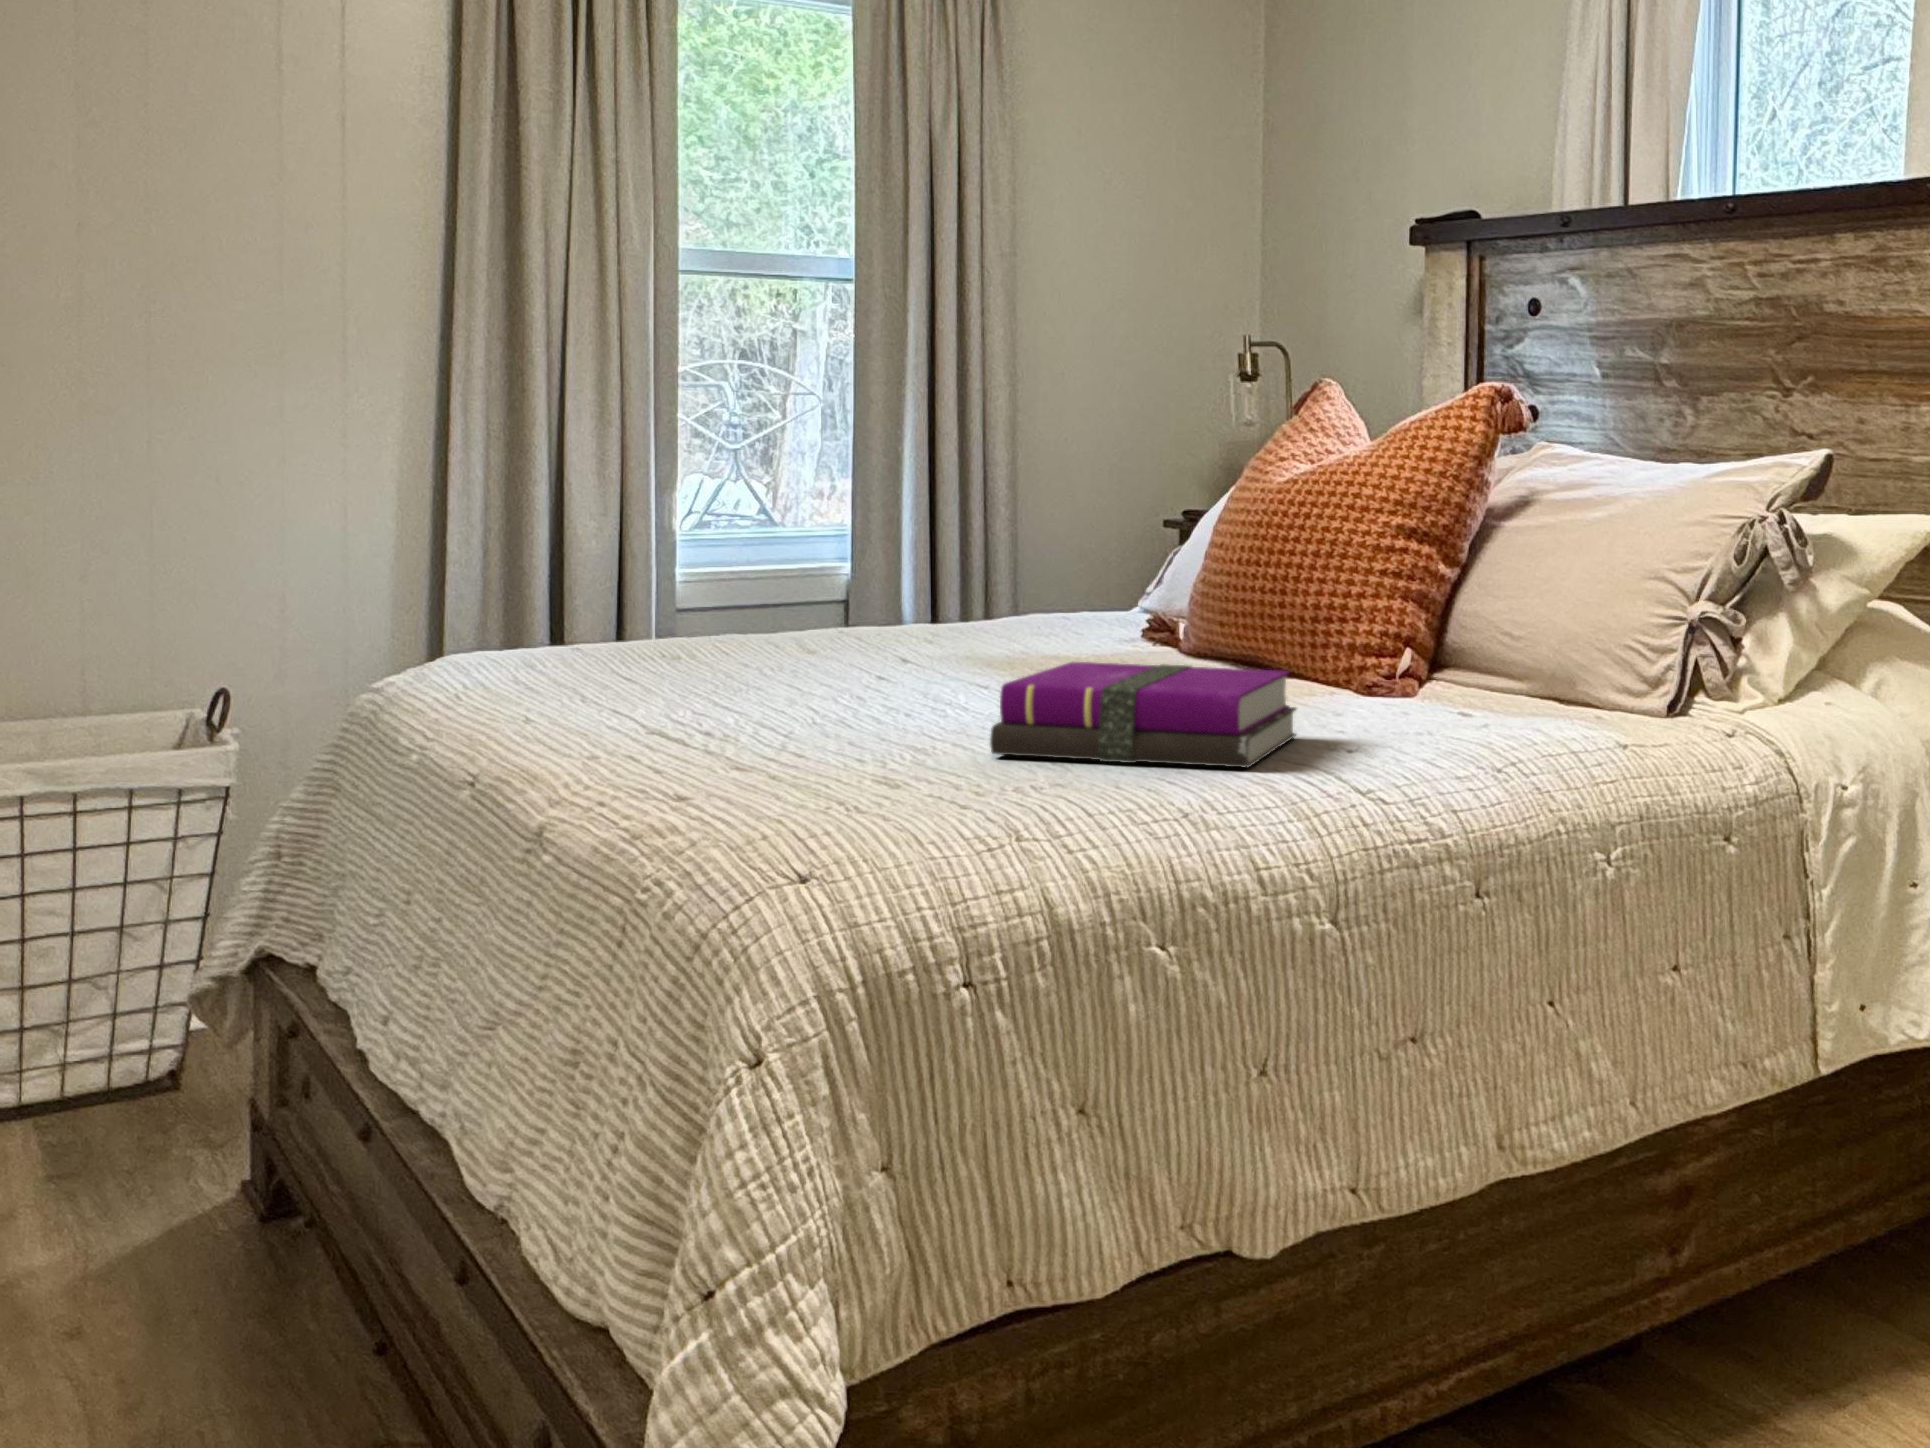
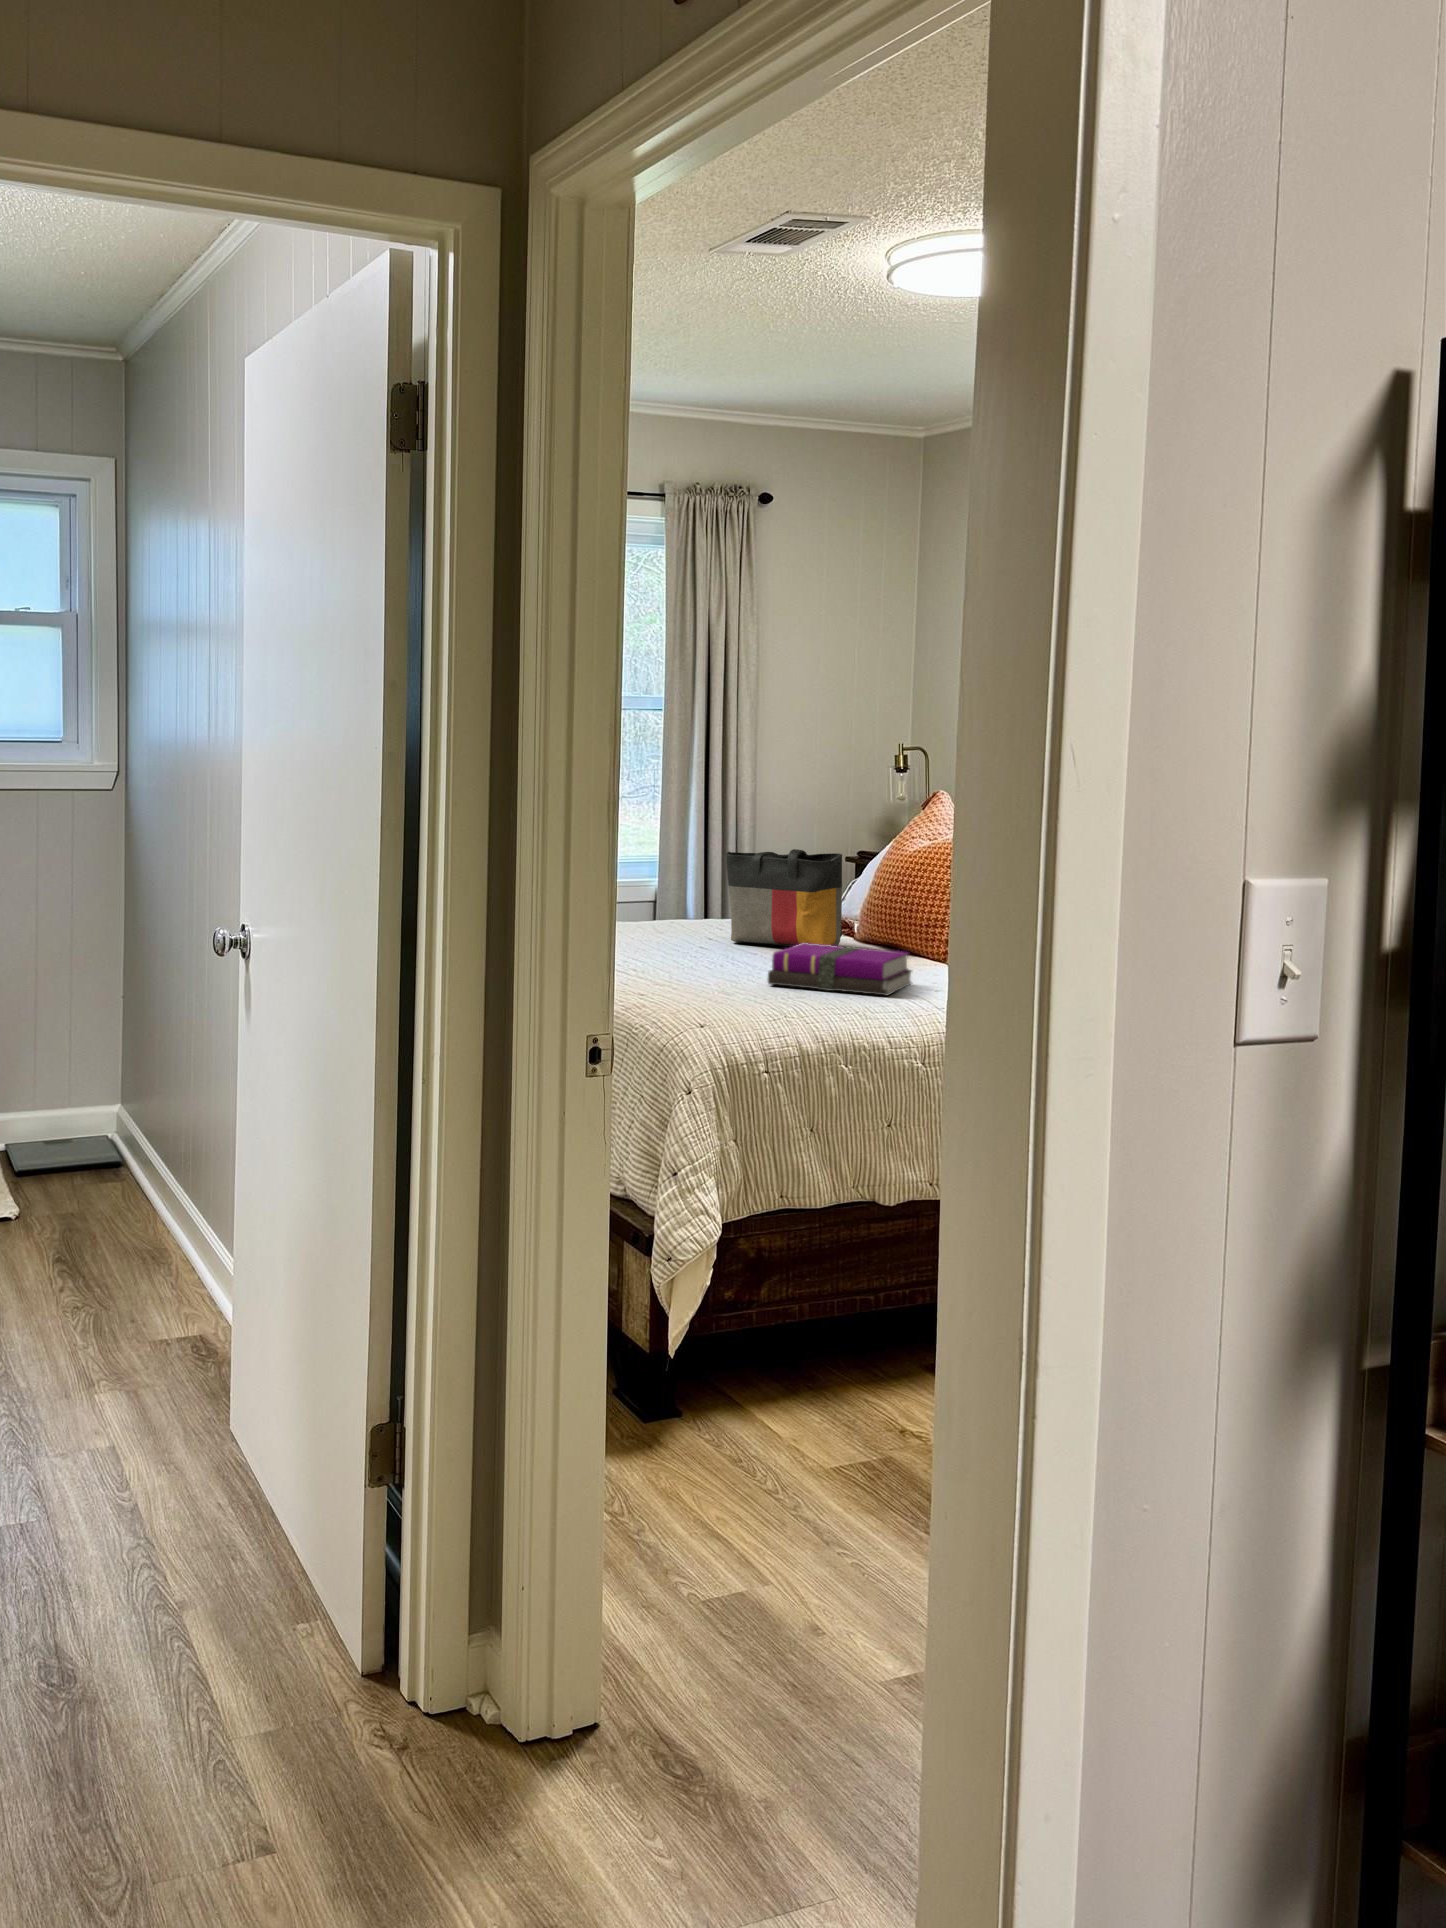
tote bag: none [932,484,1156,672] -> present [726,849,842,946]

